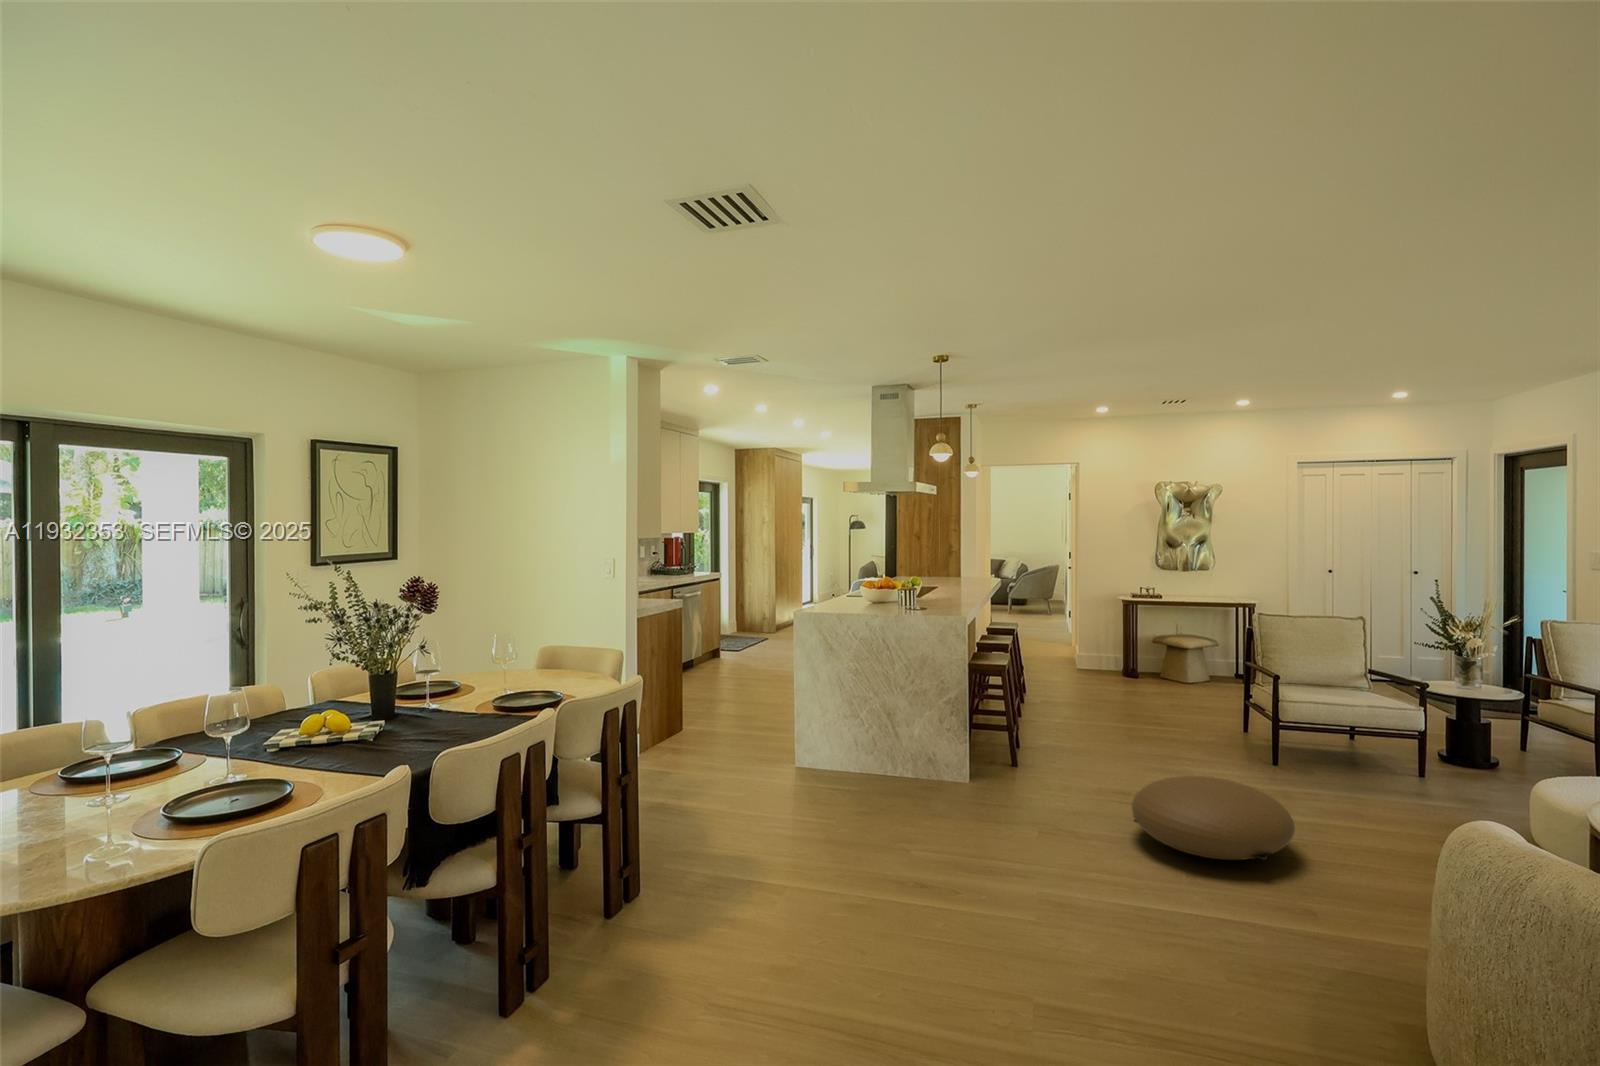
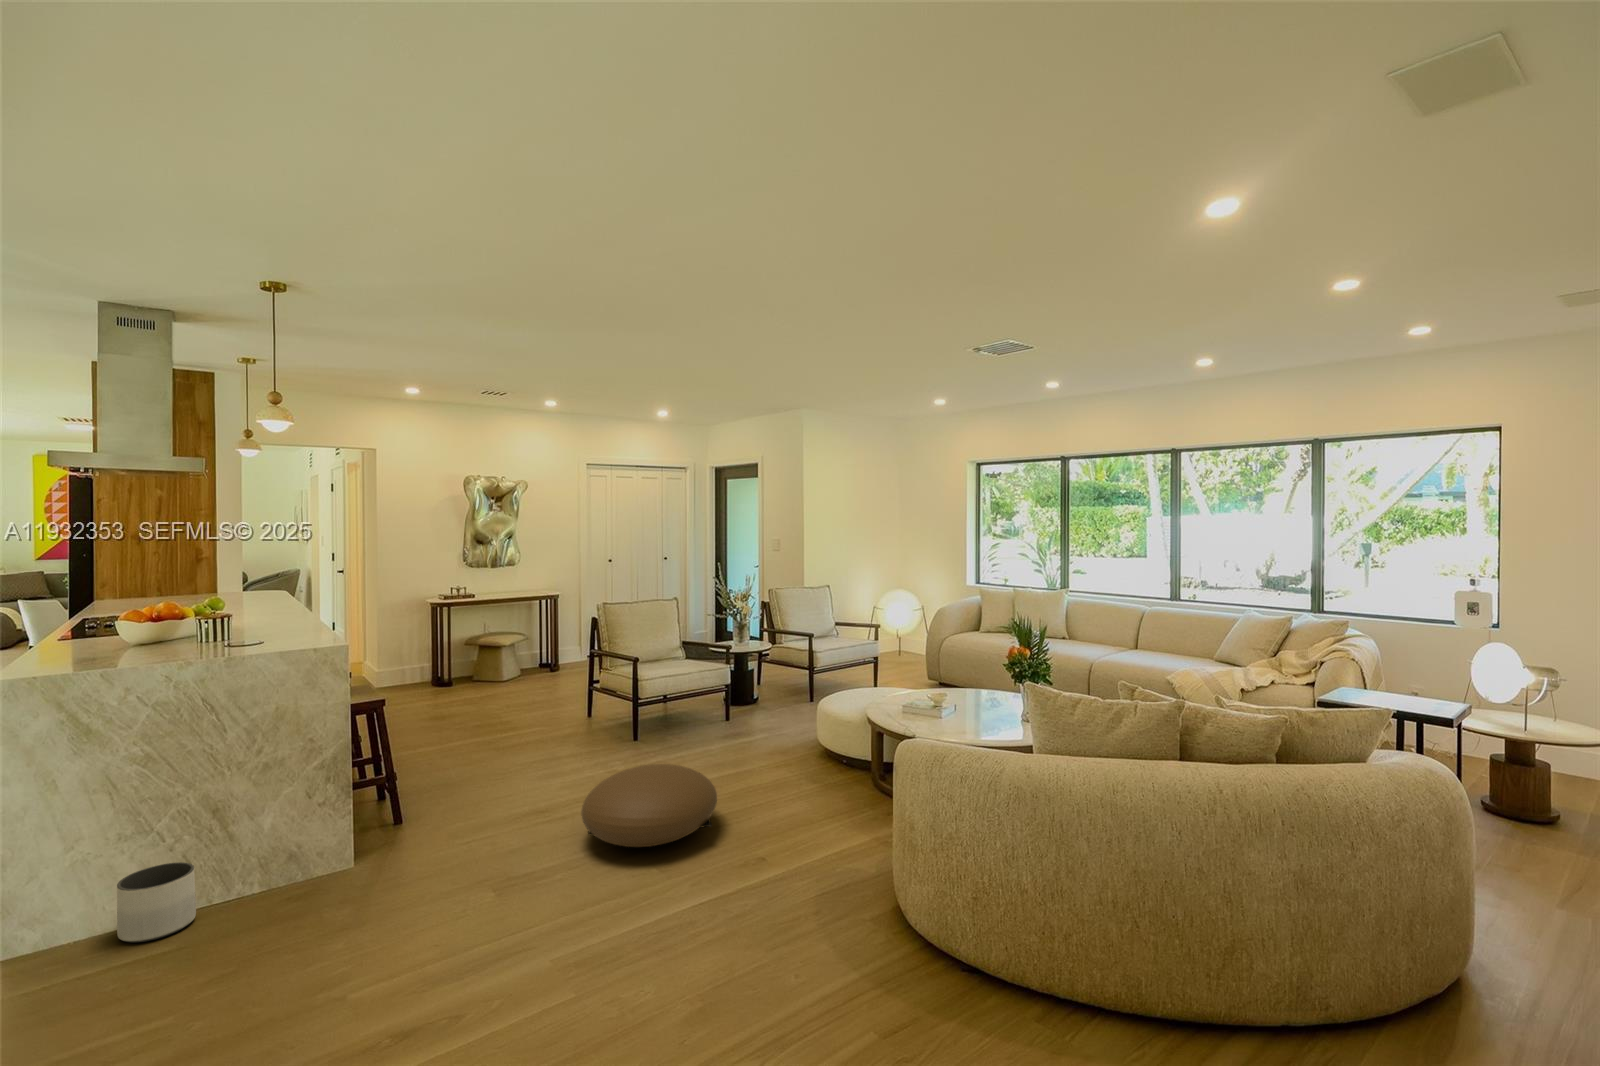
planter: none [835,739,872,782] -> present [117,862,196,943]

